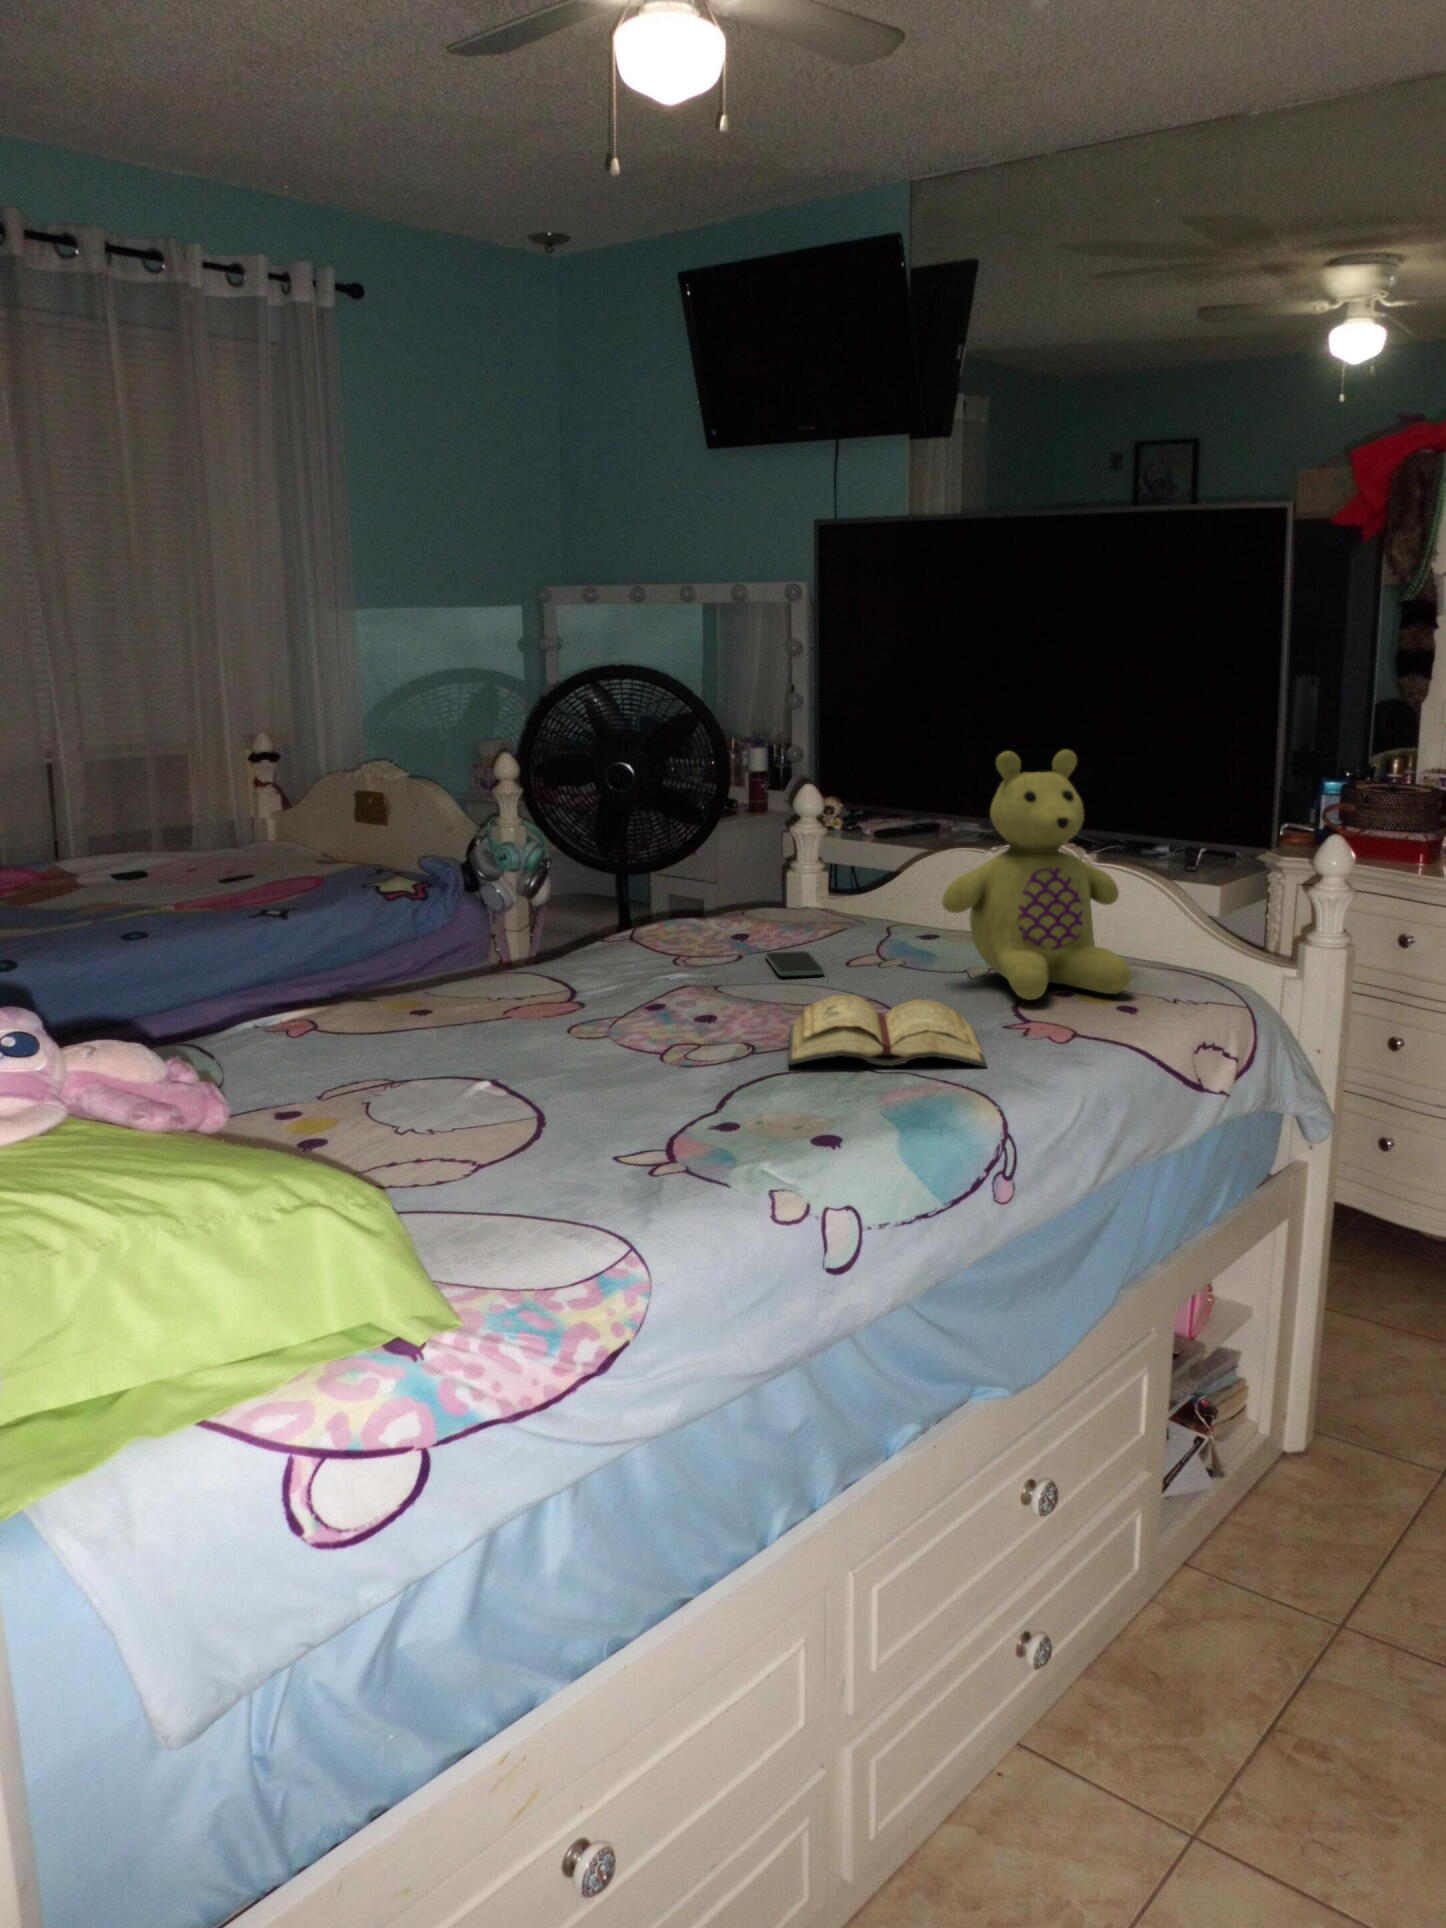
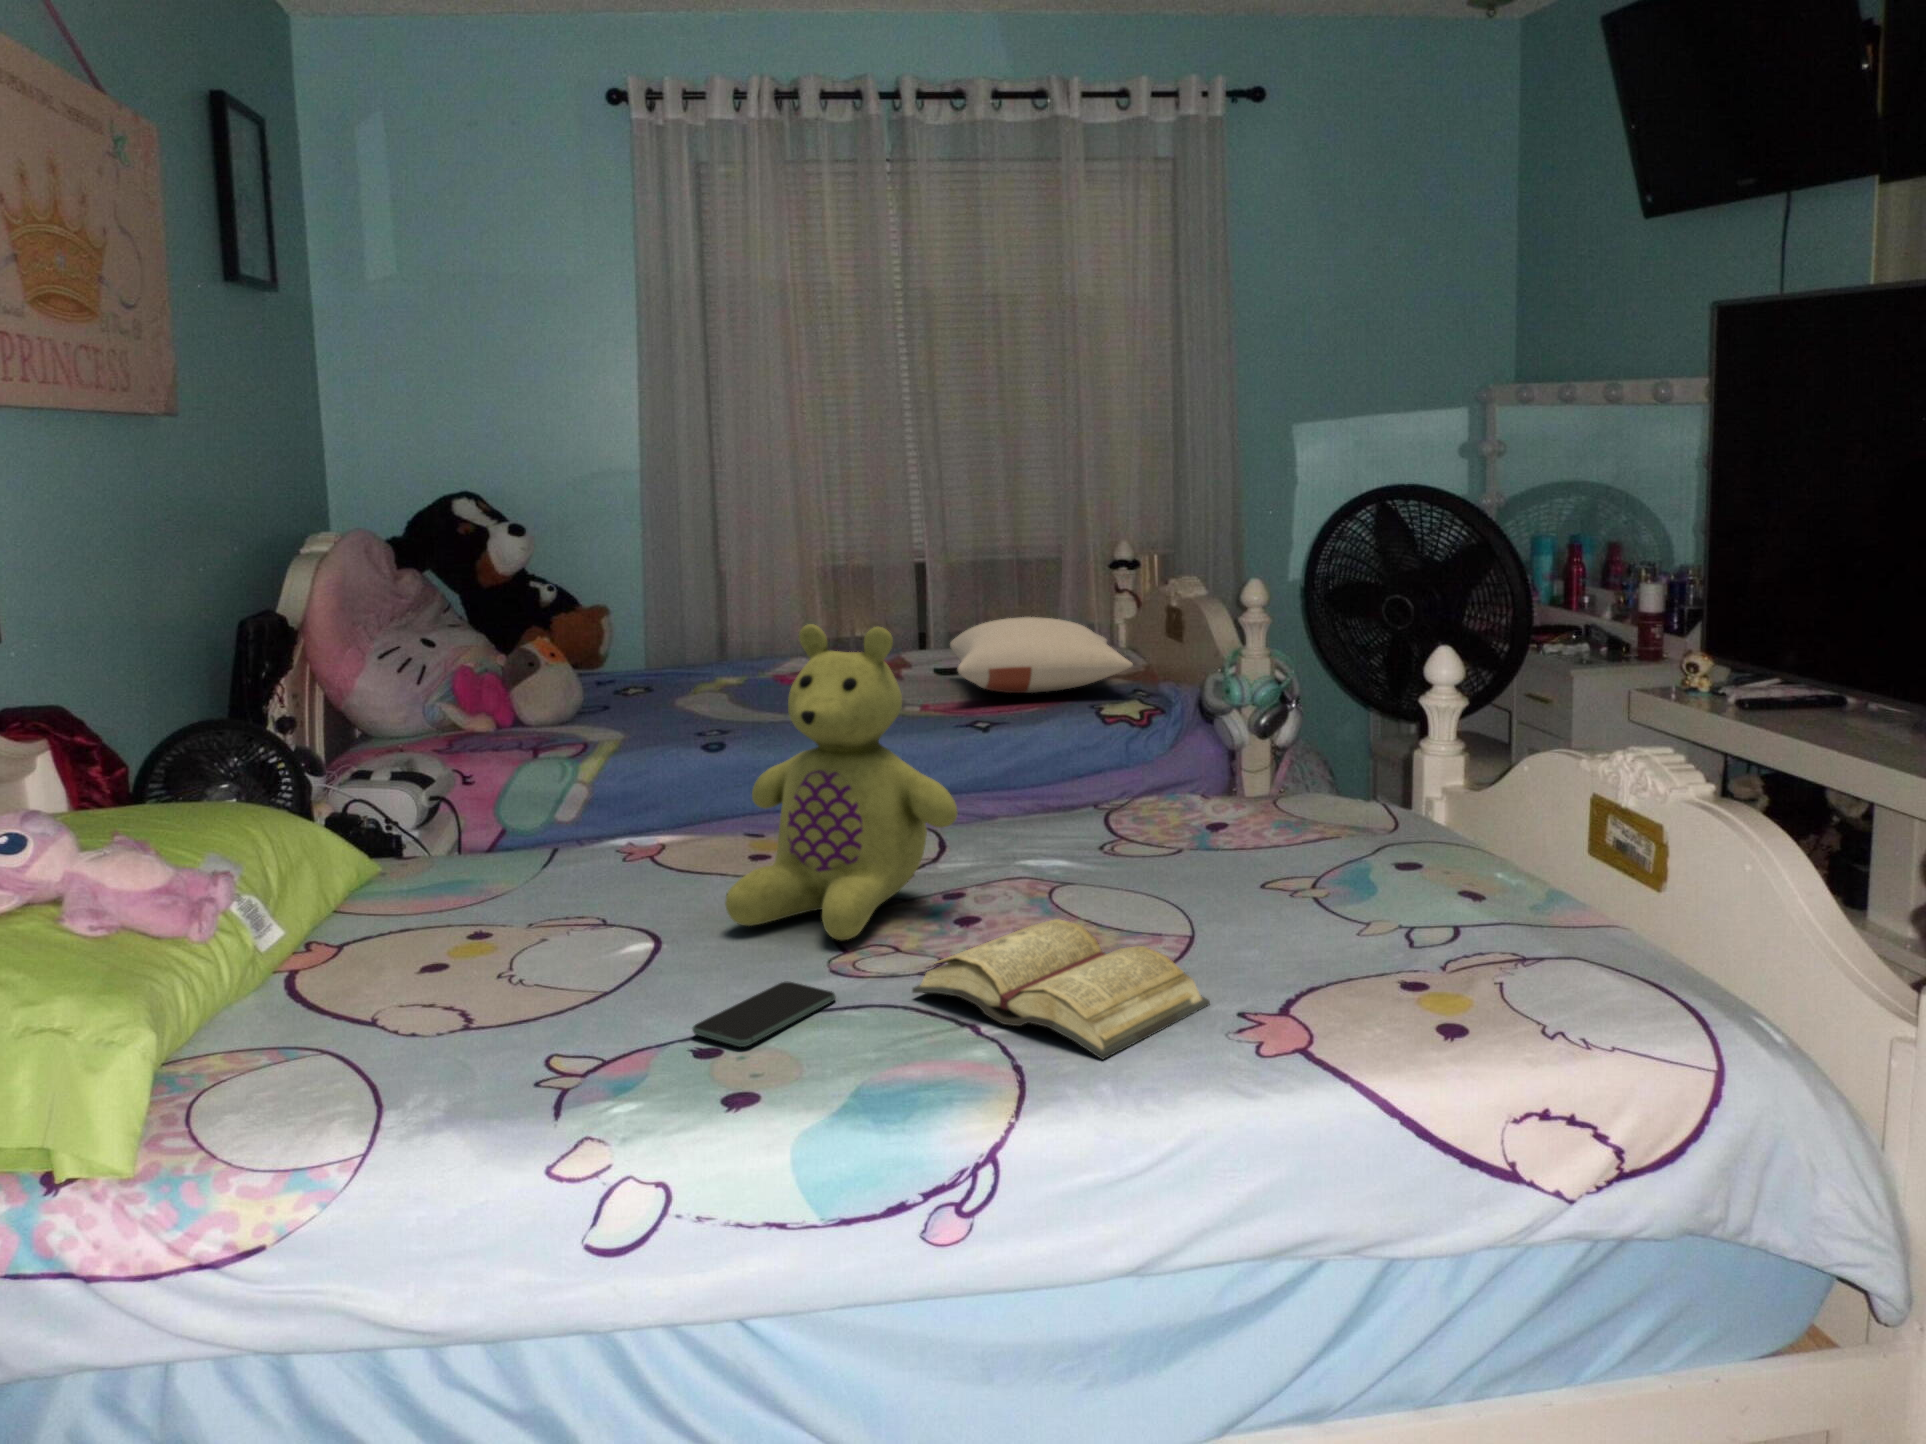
stuffed bear: present [942,750,1131,1000] -> present [725,624,957,940]
pillow: none [145,808,383,883] -> present [950,617,1133,693]
smartphone: present [765,951,824,976] -> present [692,982,836,1047]

